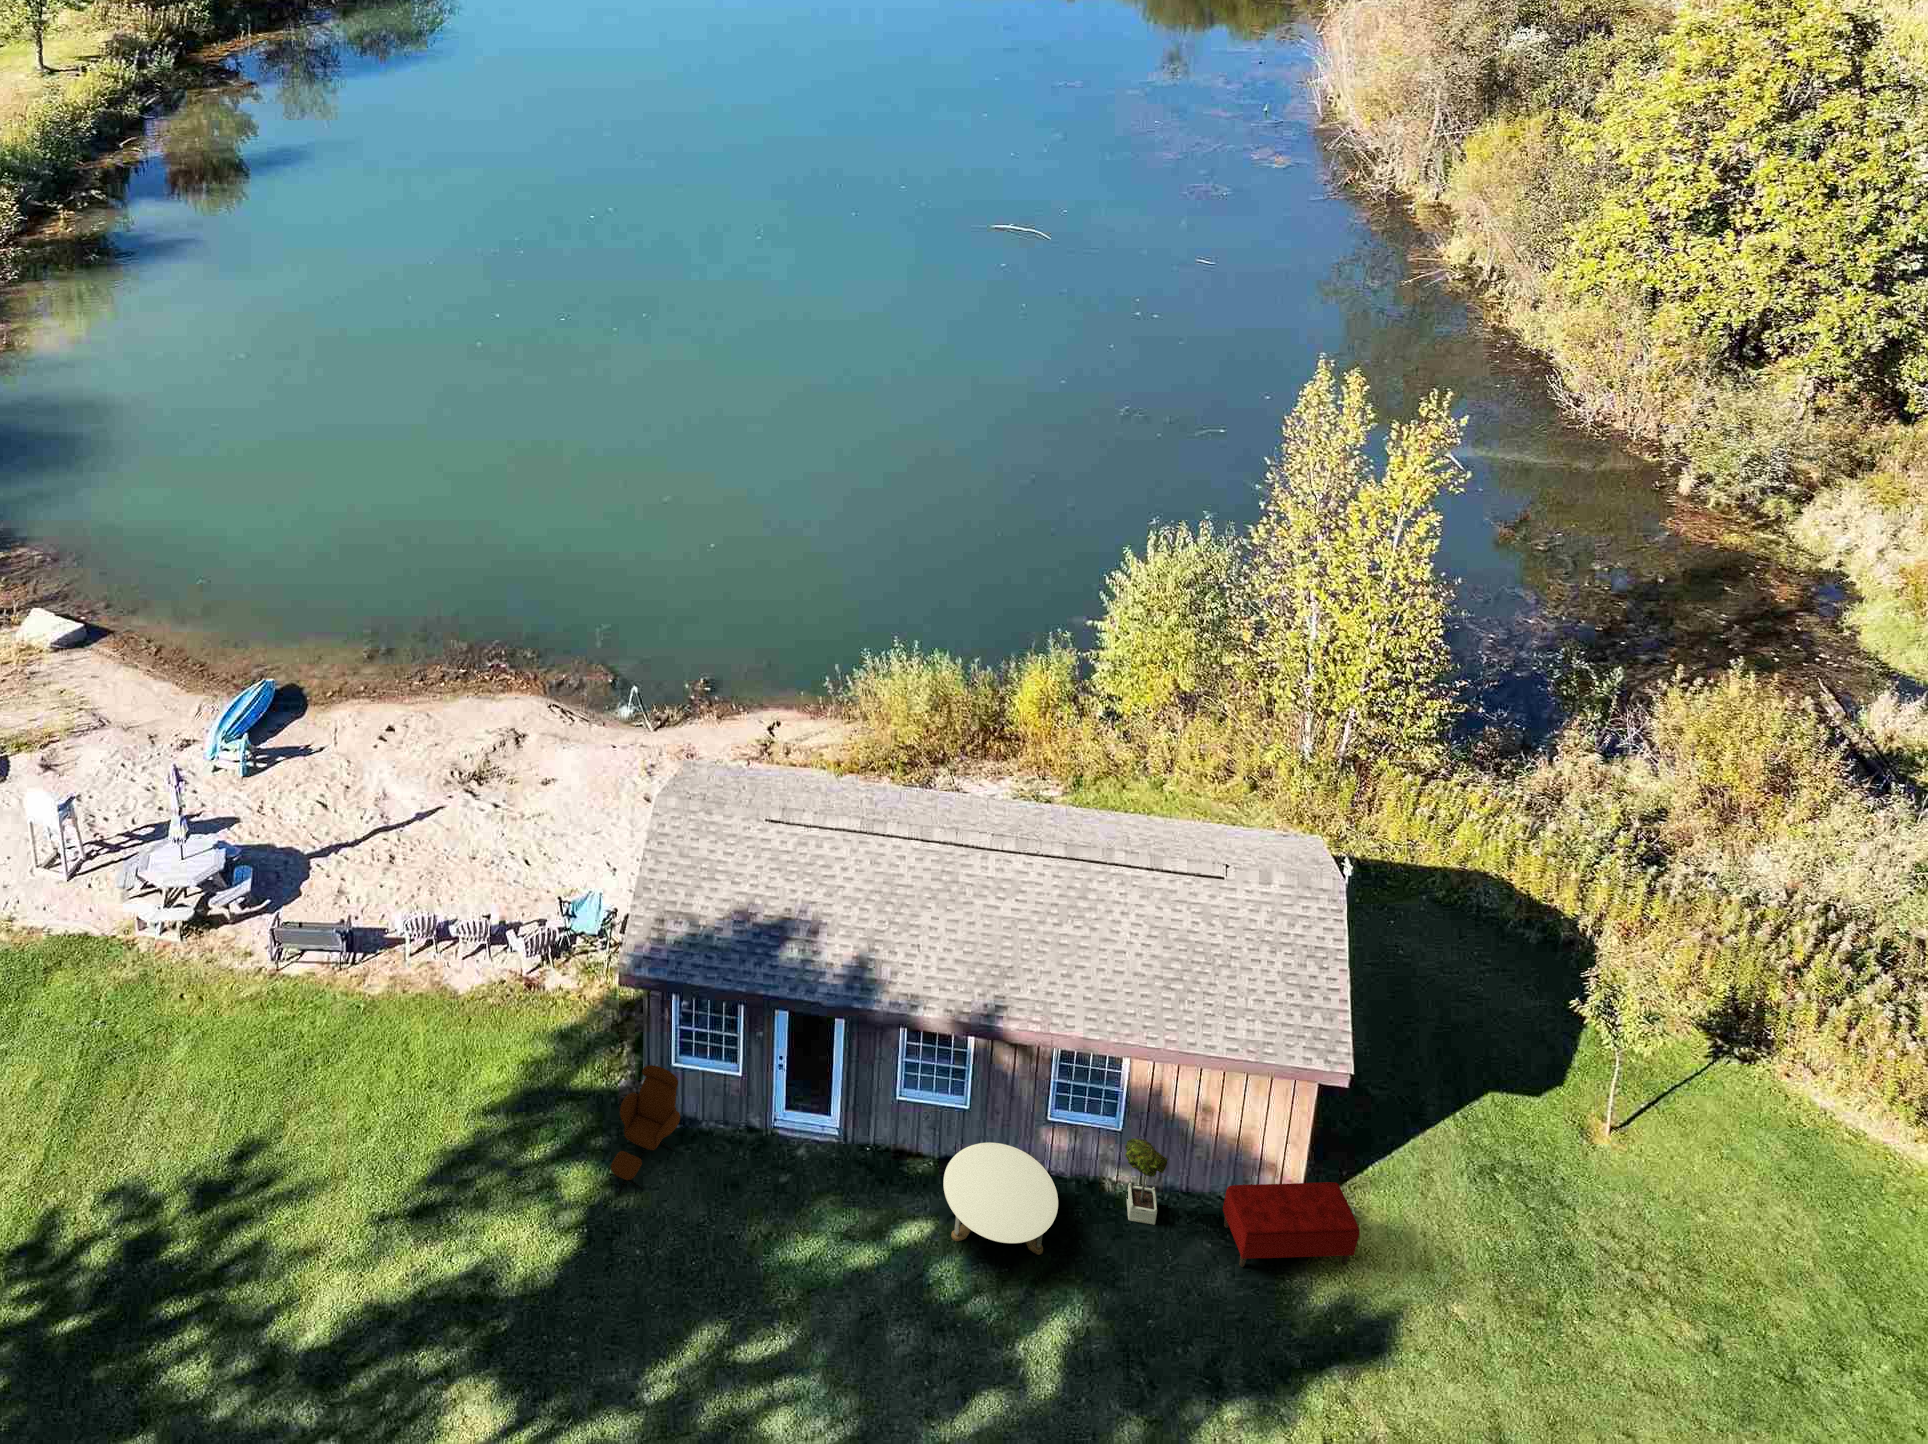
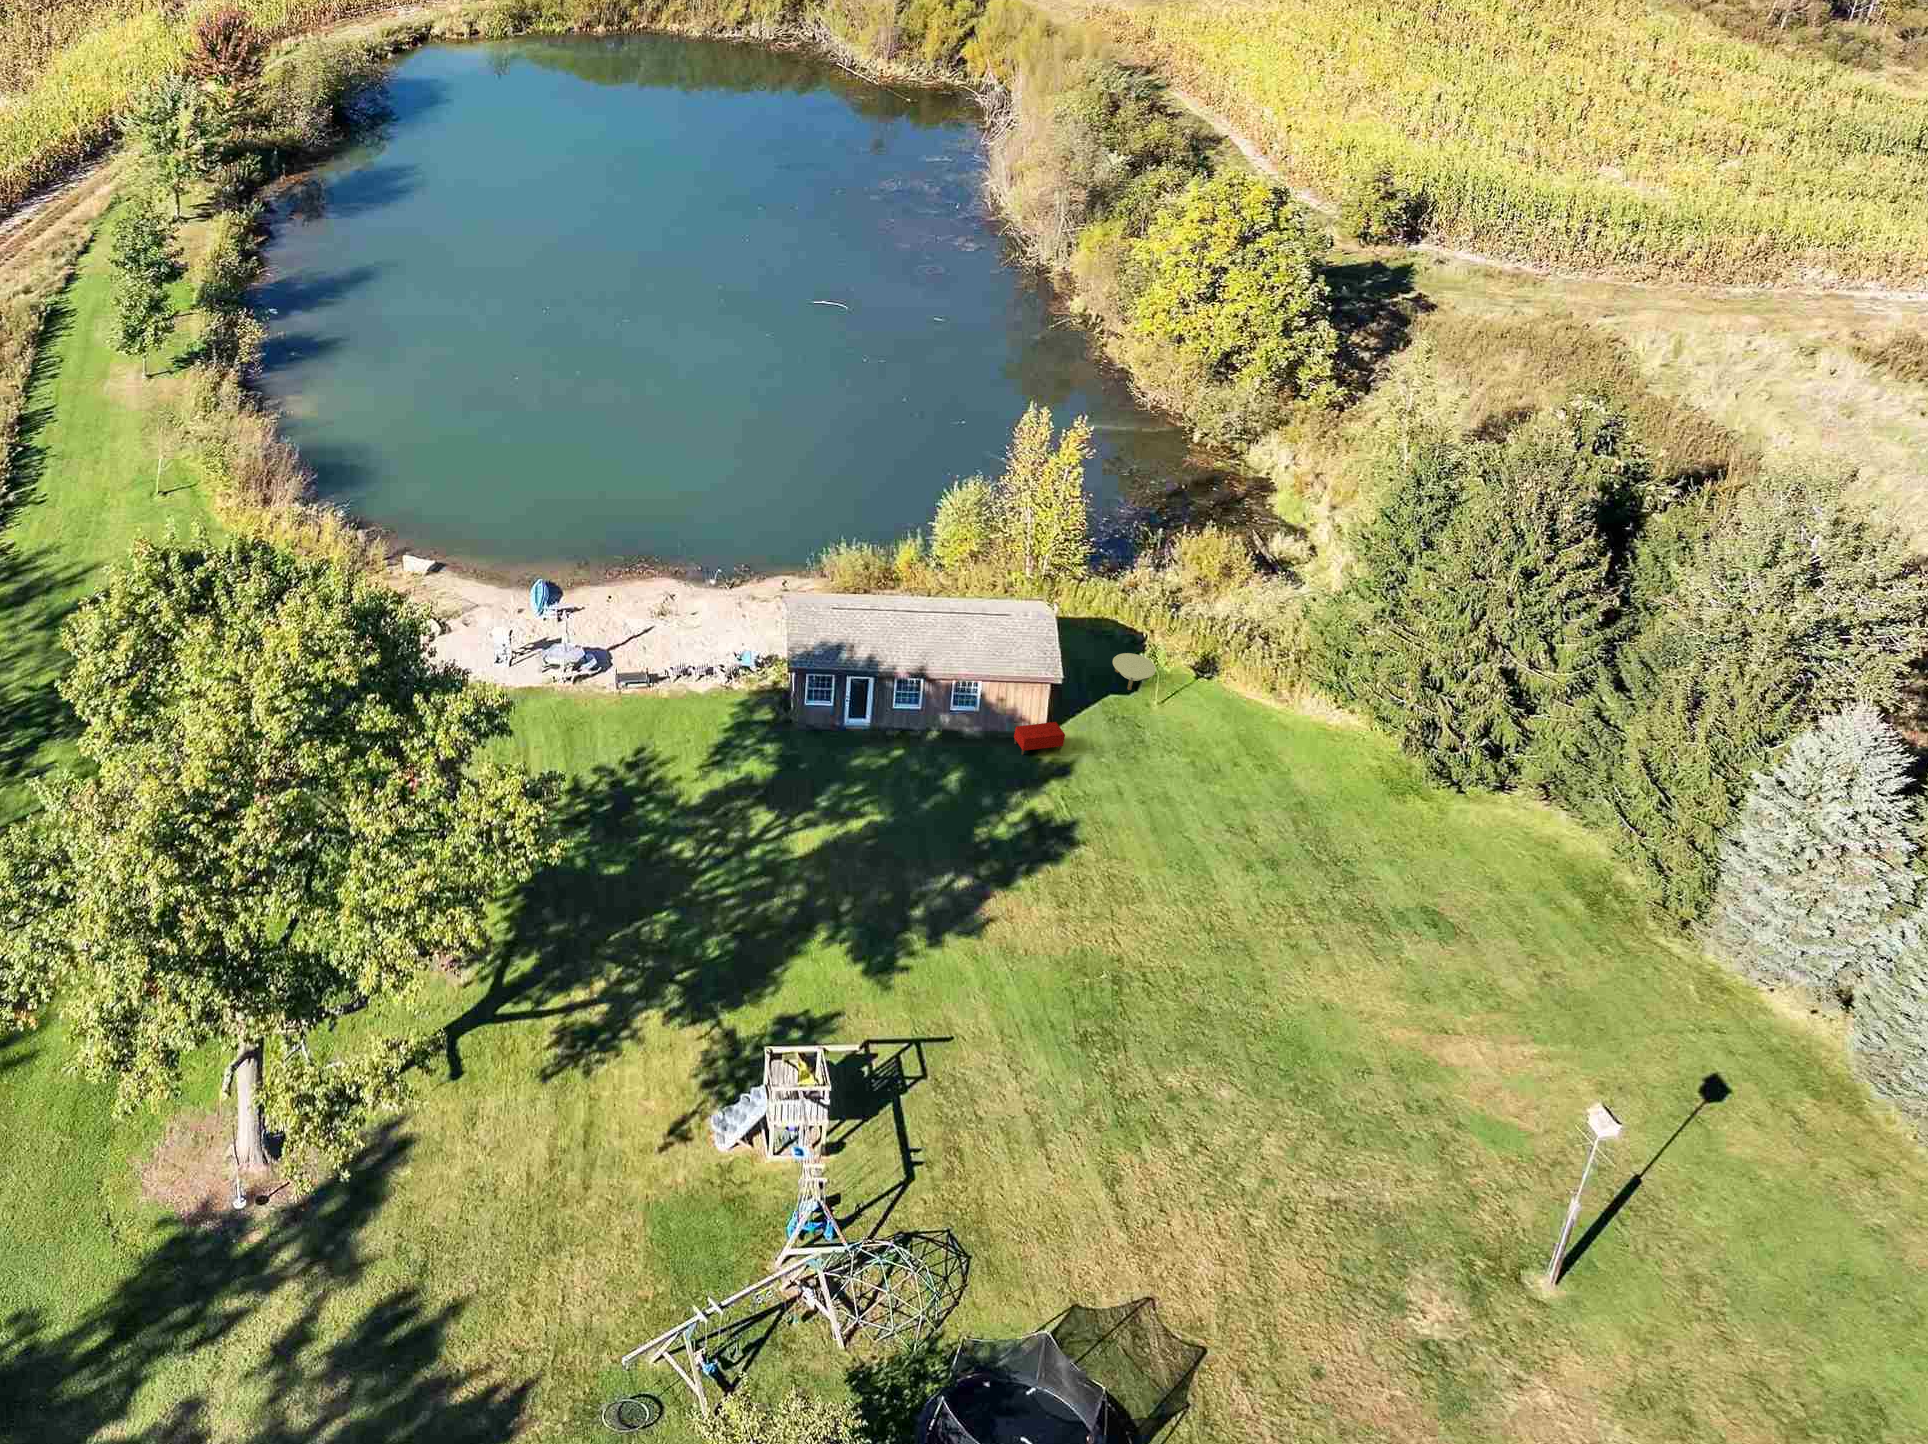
lounge chair: present [609,1065,680,1197] -> none [776,707,802,756]
potted tree: present [1125,1138,1168,1225] -> none [977,712,994,746]
round table: present [943,1143,1058,1255] -> present [1113,653,1156,690]

